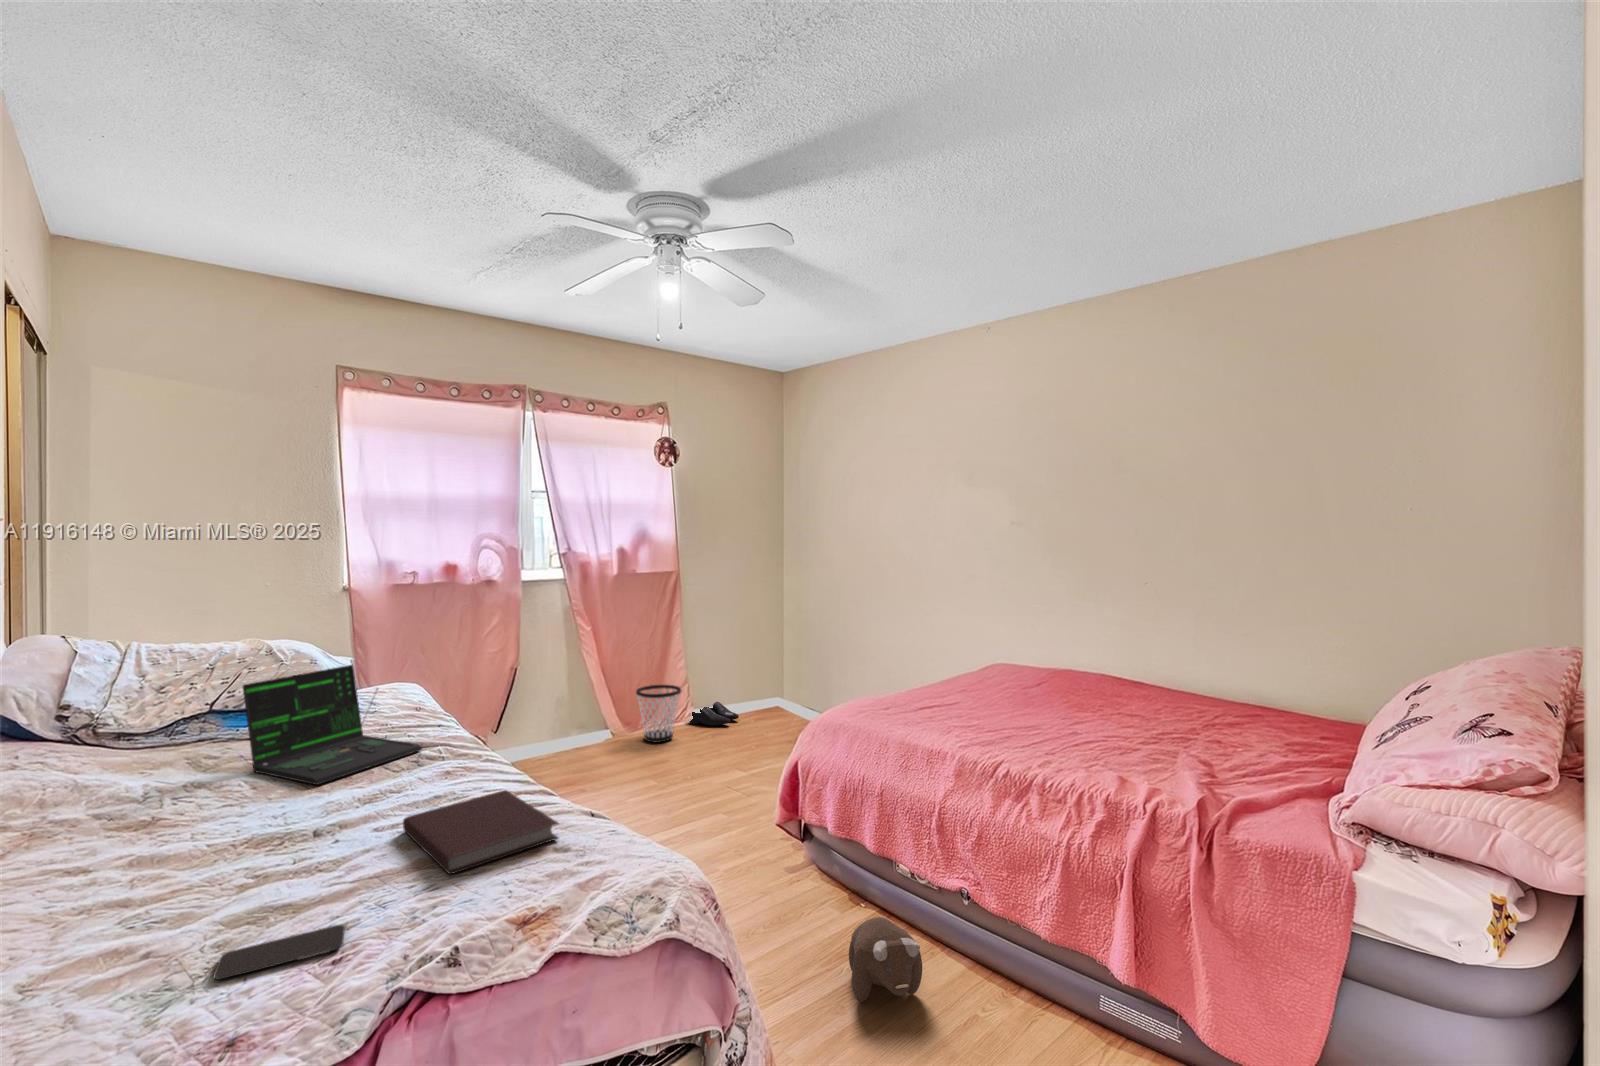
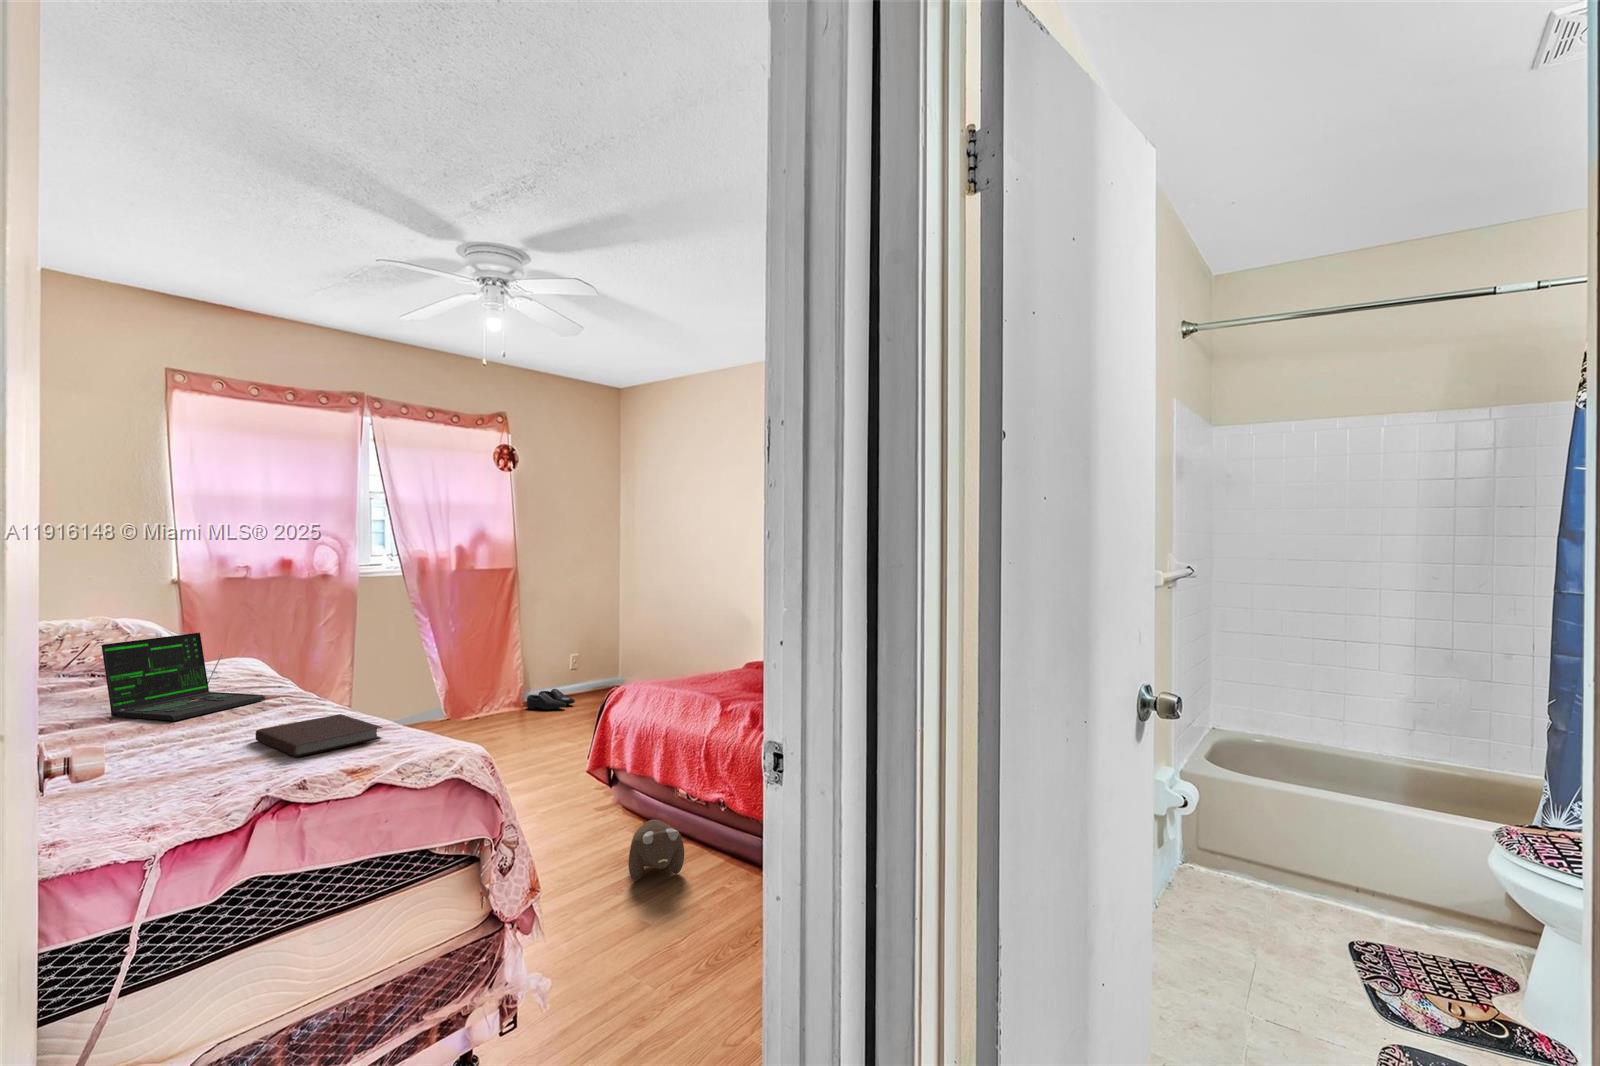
wastebasket: present [636,685,681,742] -> none [473,672,518,725]
smartphone: present [214,925,345,980] -> none [126,780,219,805]

